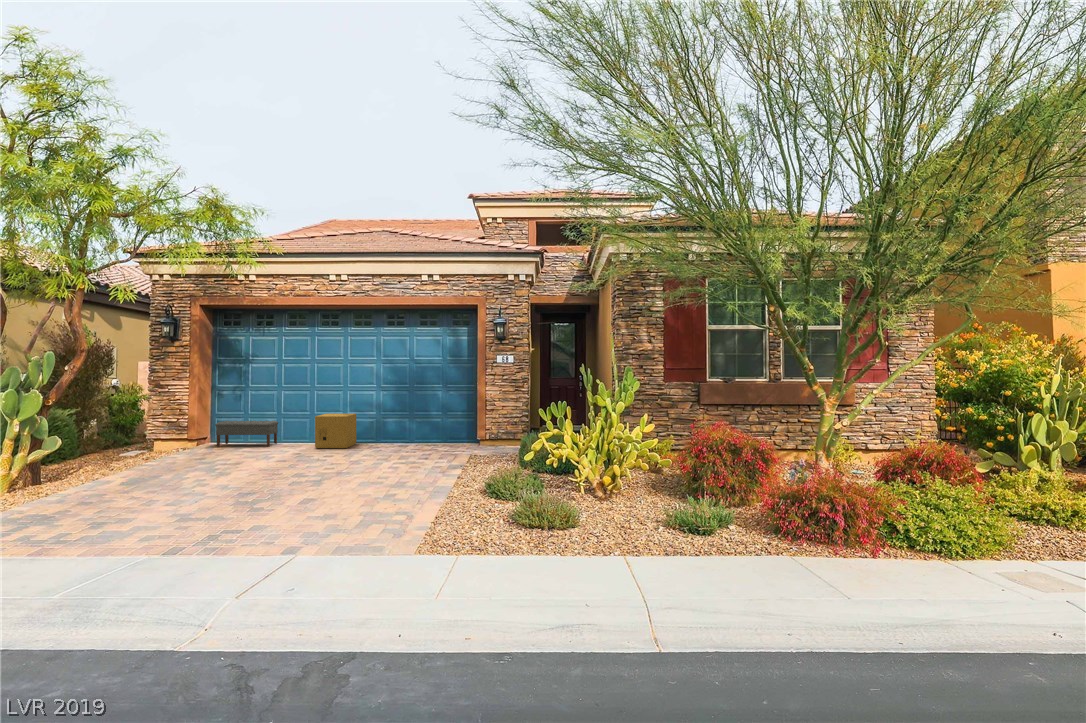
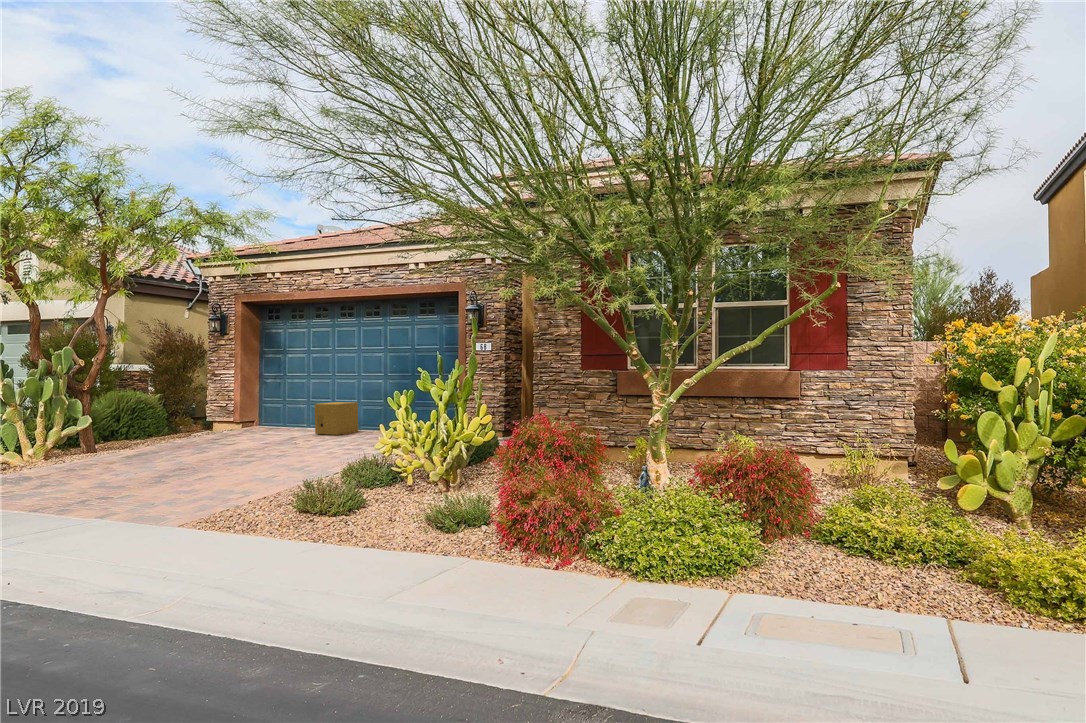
bench: present [215,421,278,447] -> none [252,408,302,432]

